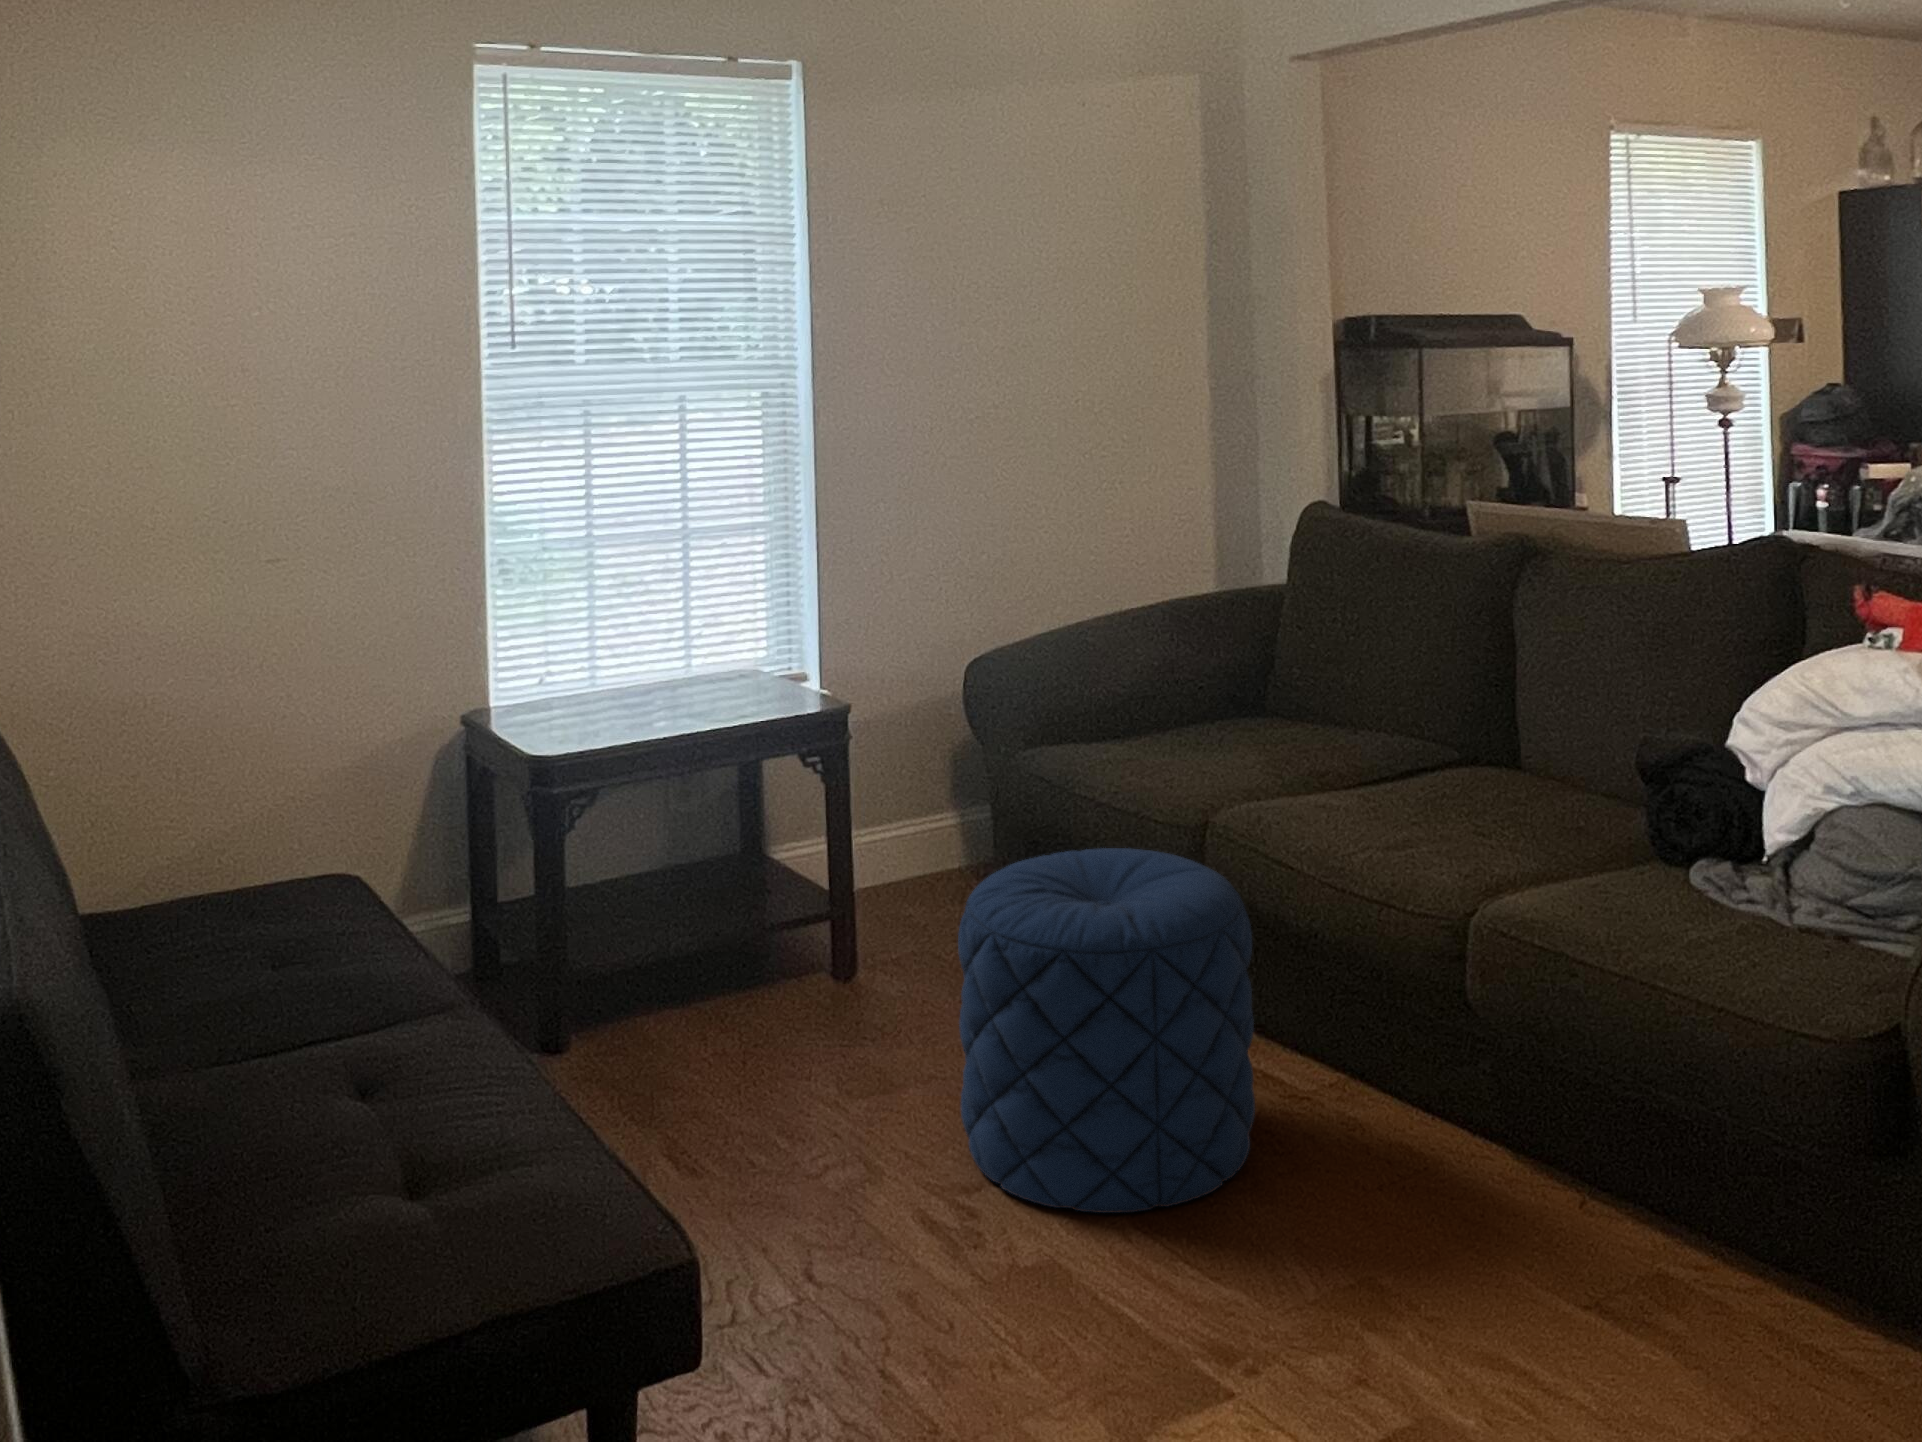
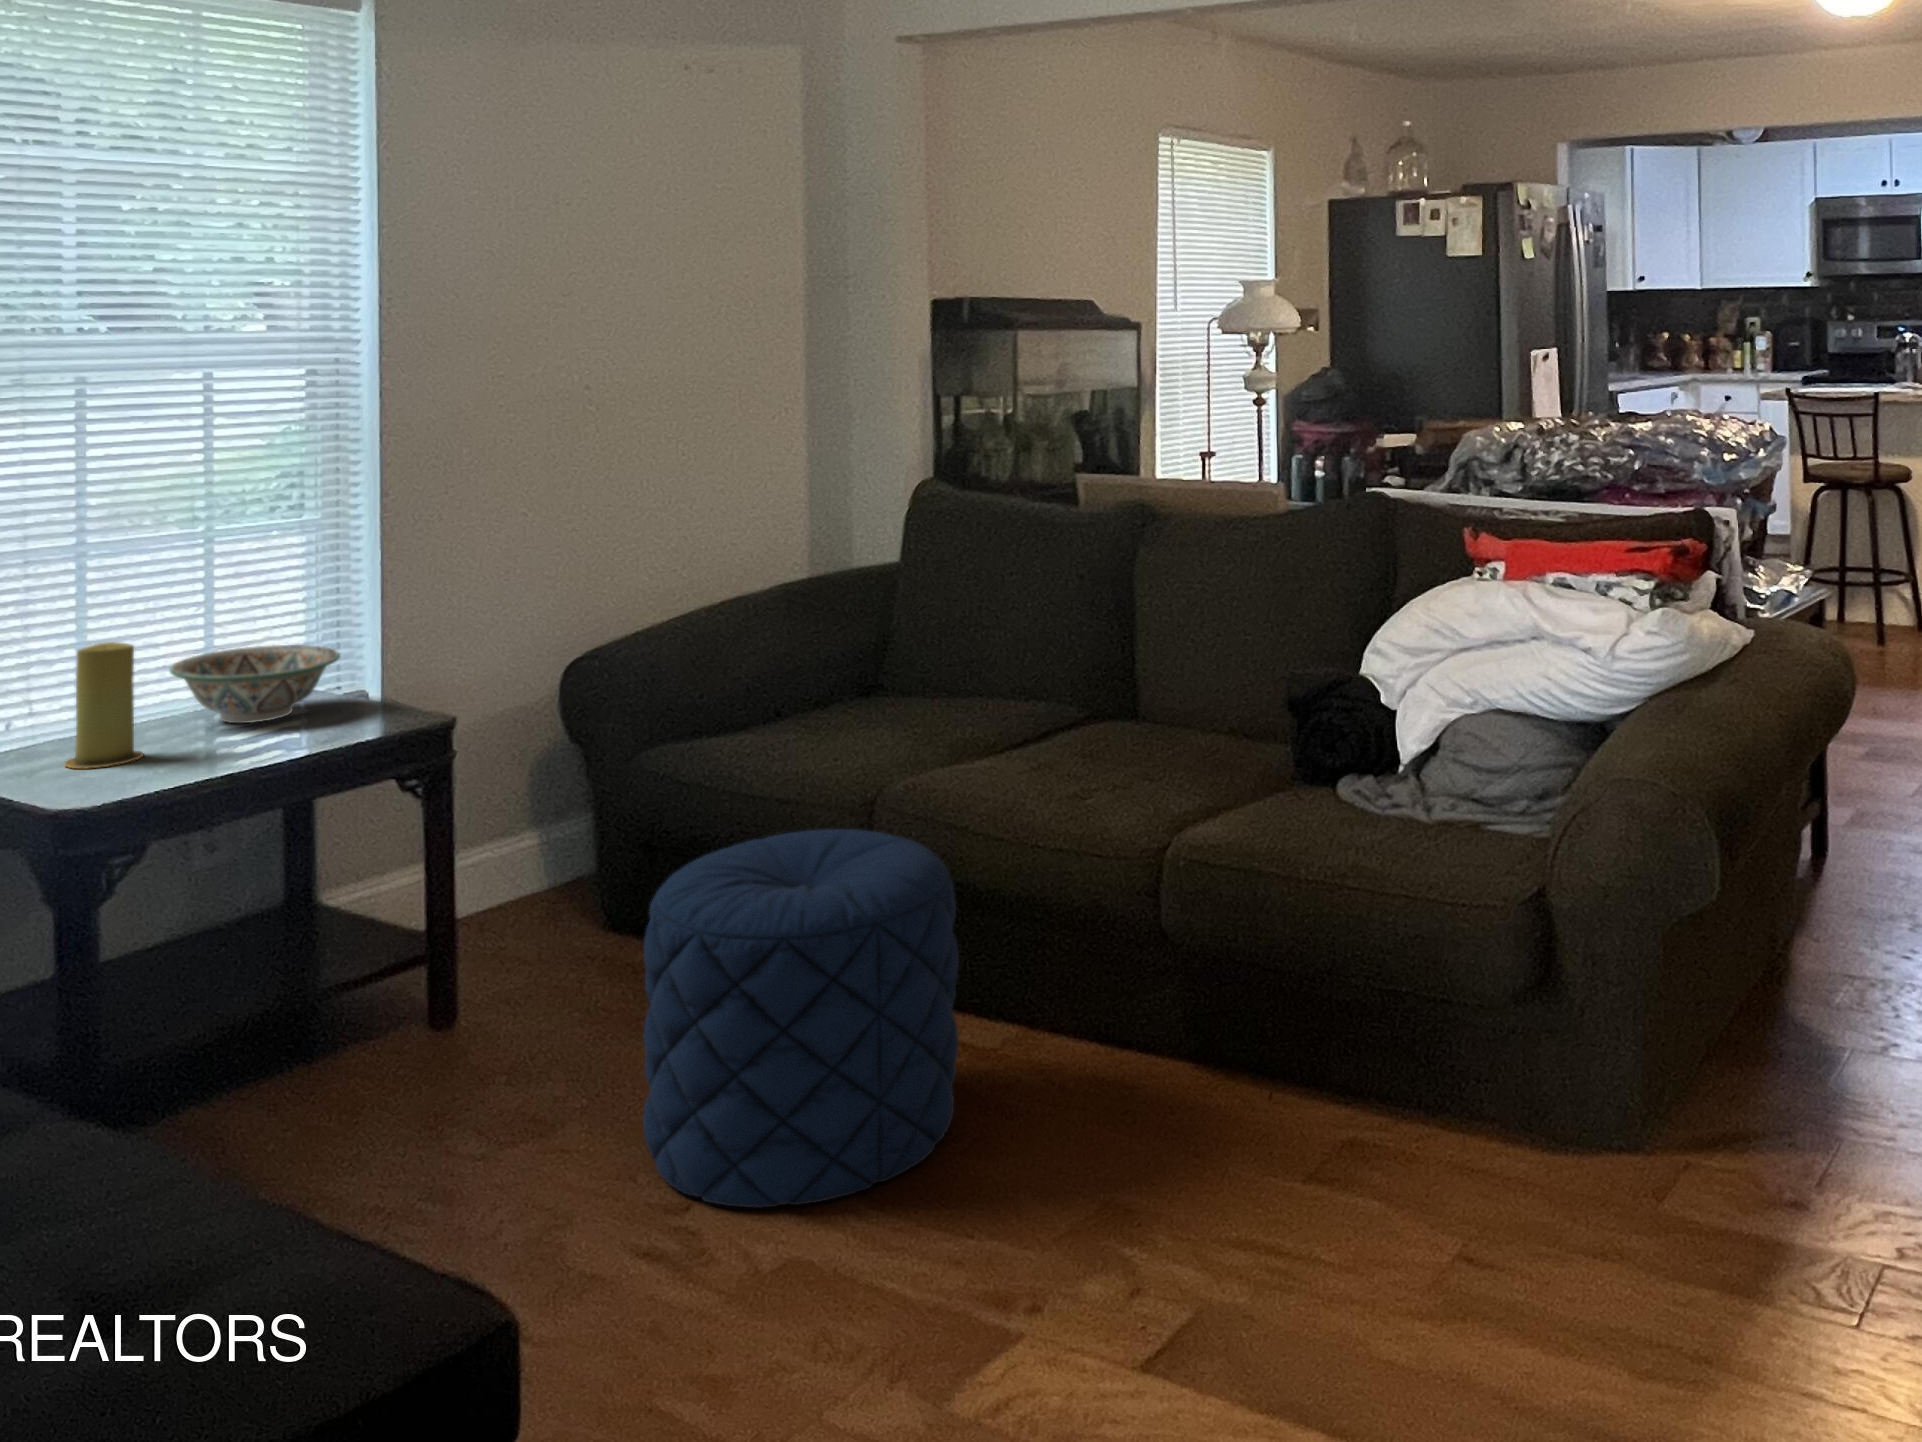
candle: none [561,622,617,725] -> present [65,642,143,769]
decorative bowl: none [646,632,772,697] -> present [170,645,340,723]

